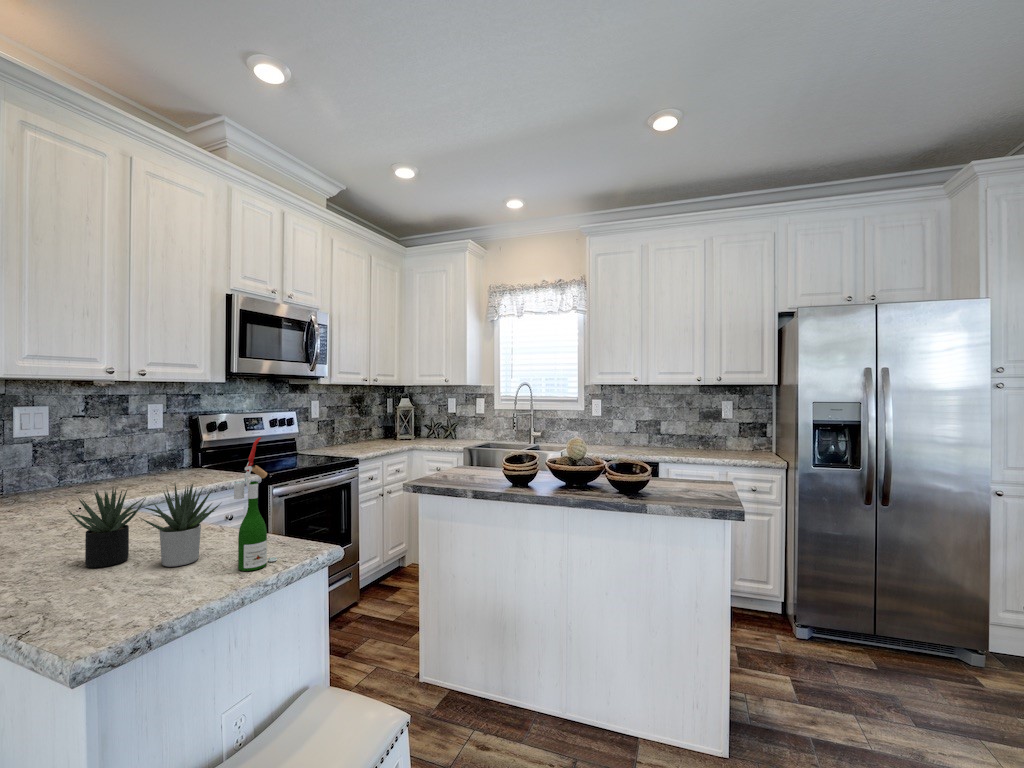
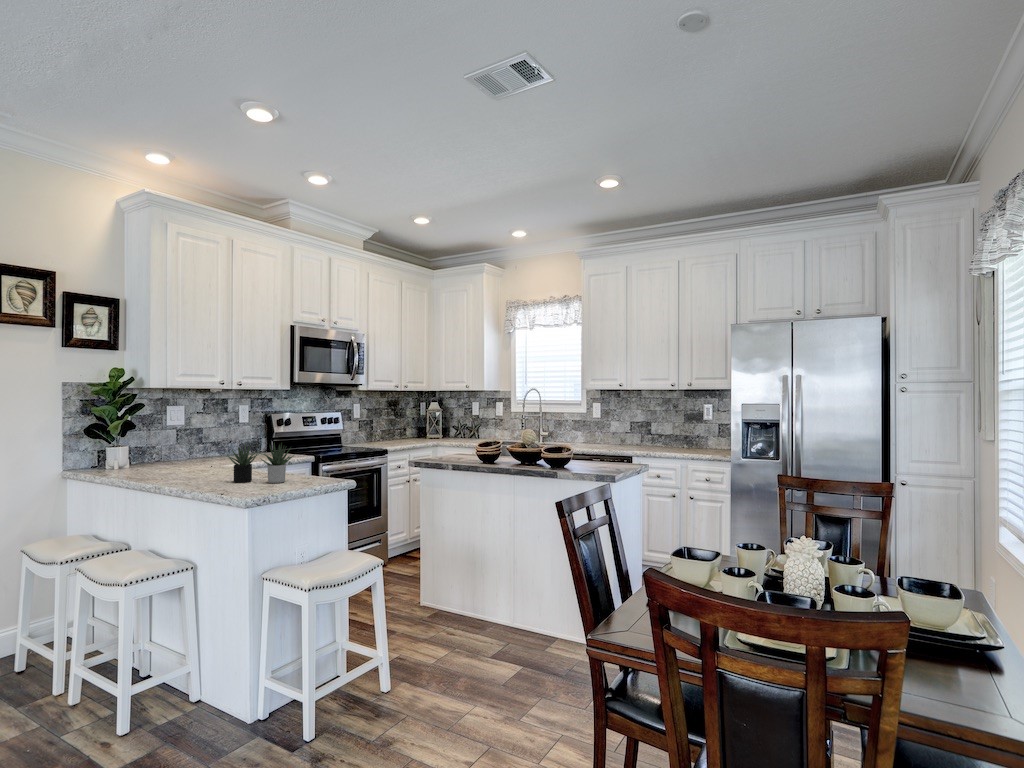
wine bottle: present [234,437,277,571] -> none [302,419,323,485]

